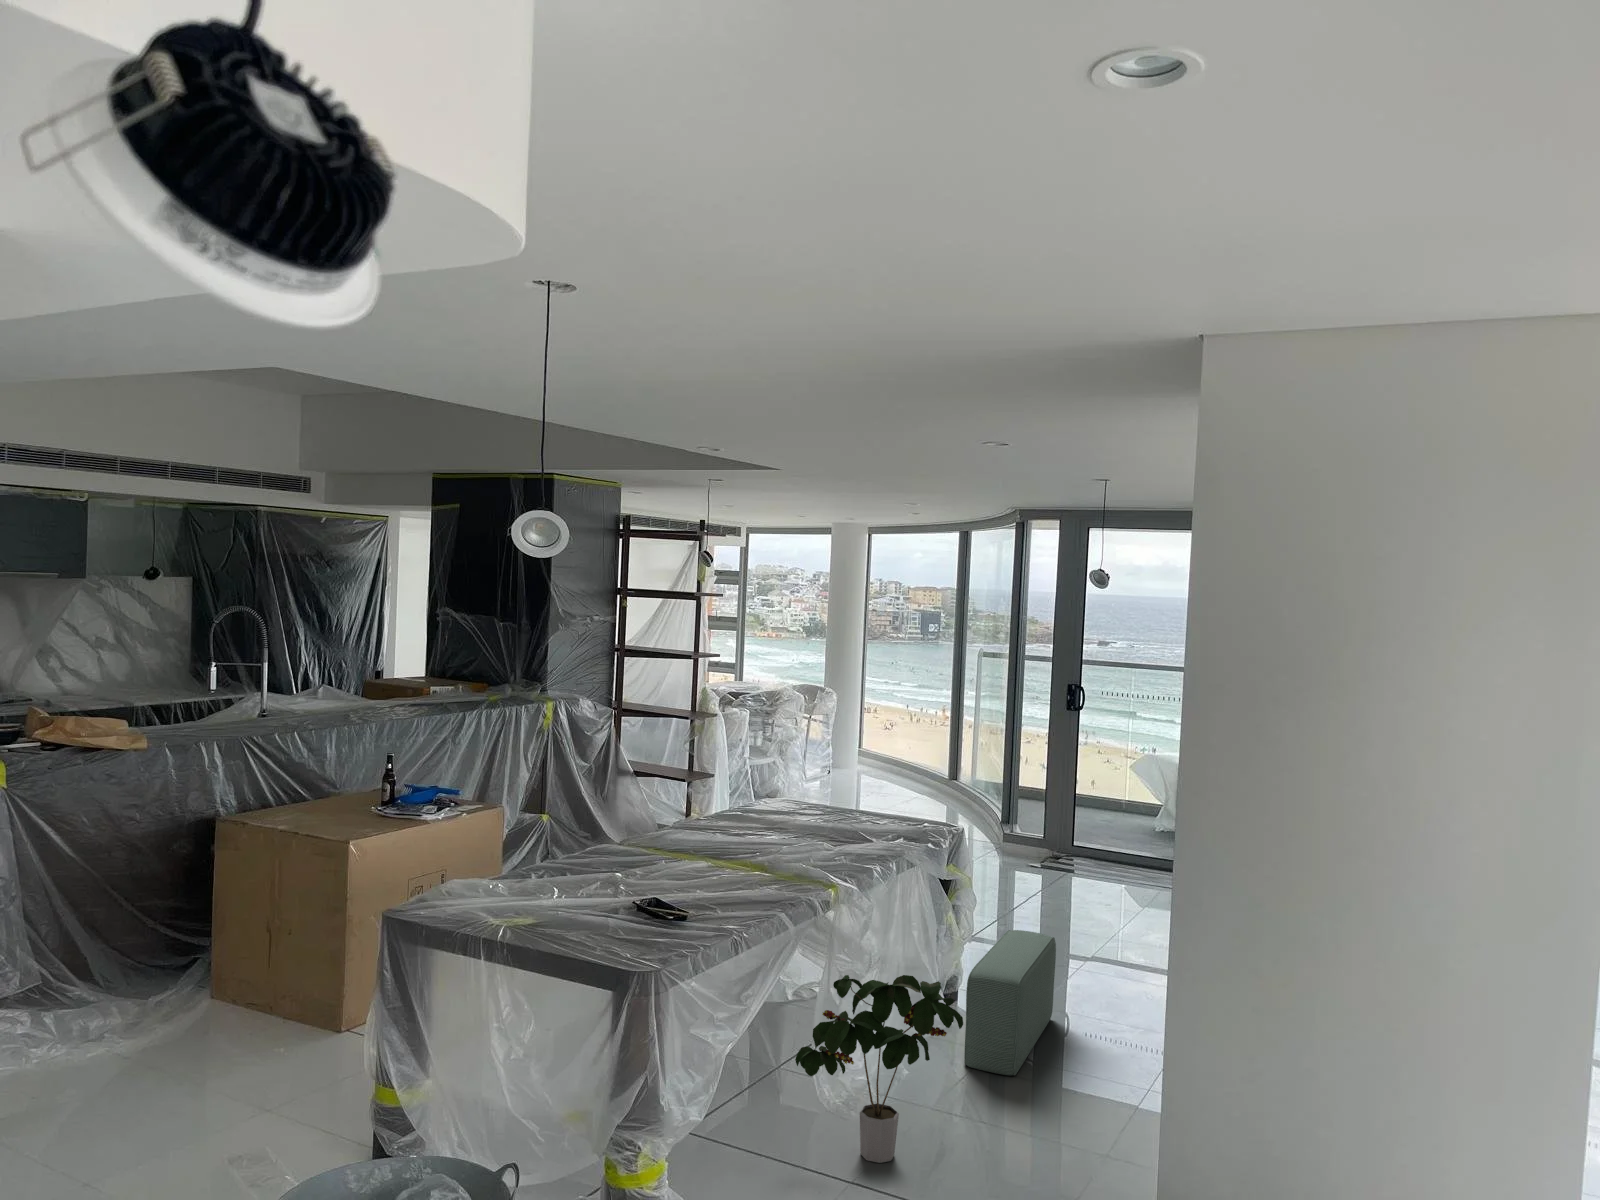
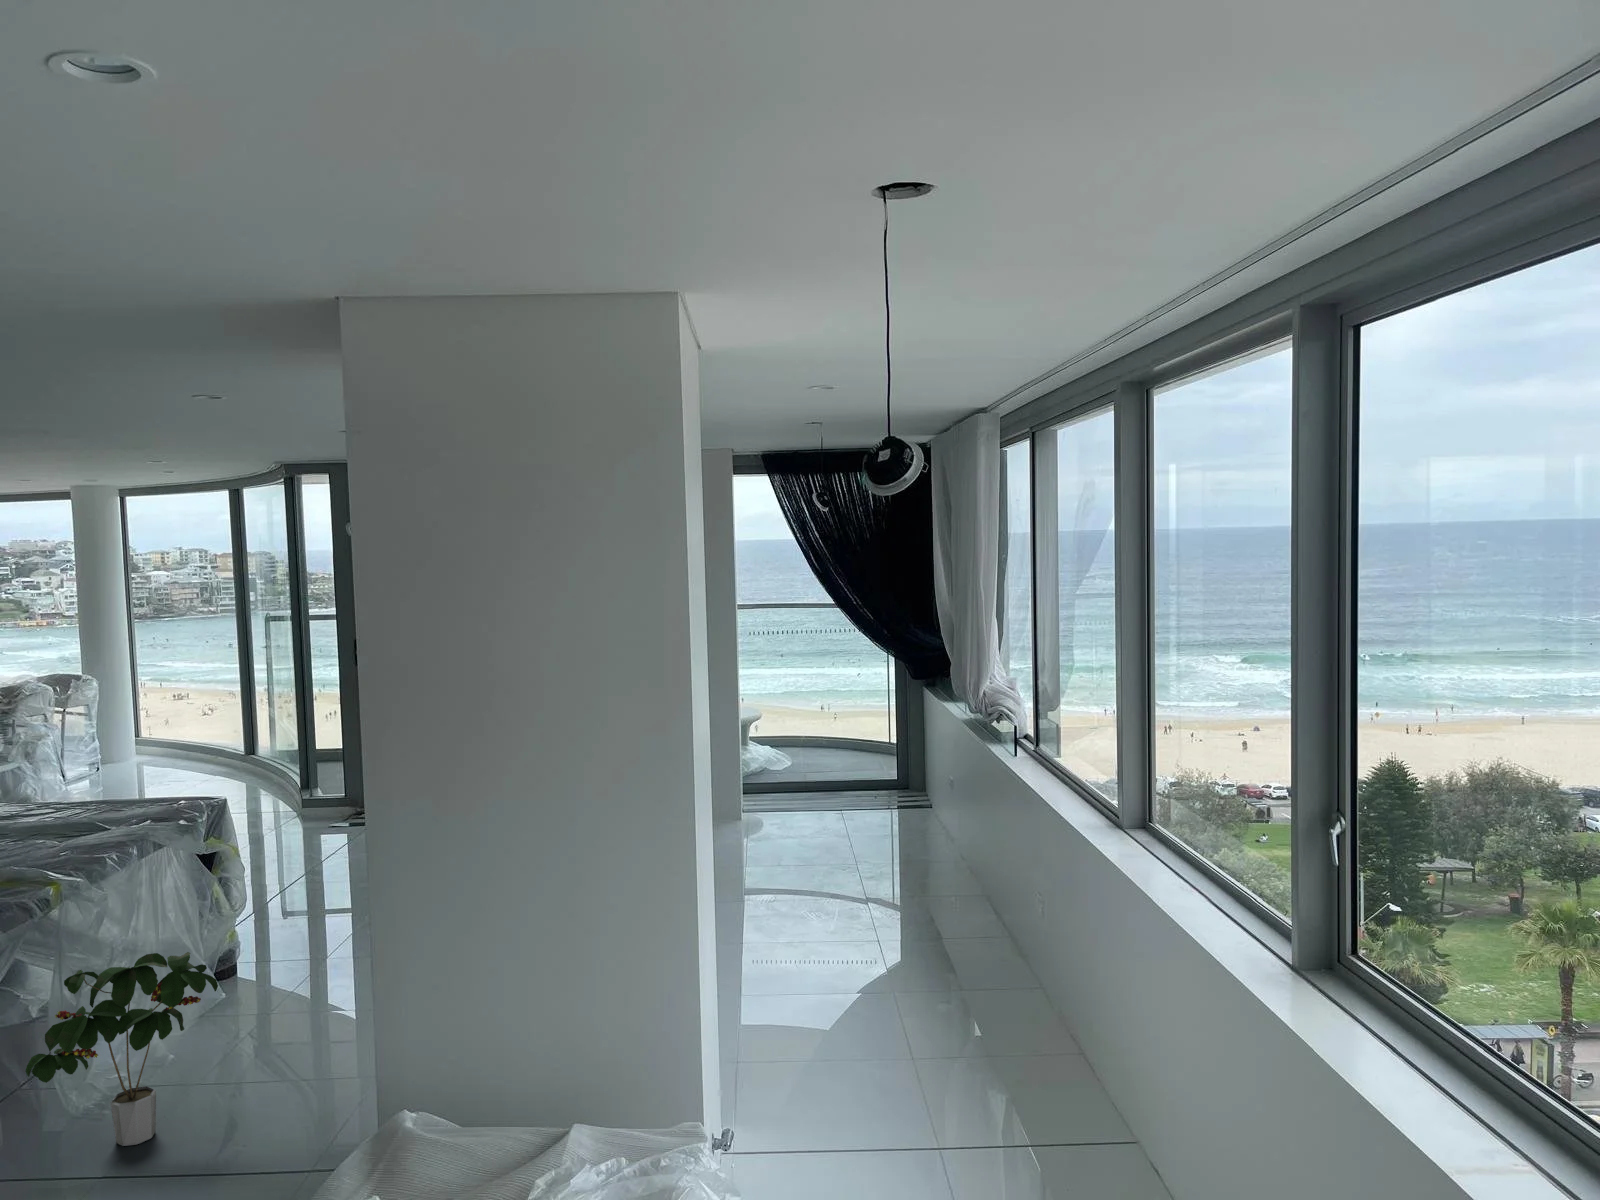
pouf: present [964,930,1056,1075] -> none [236,885,338,1029]

